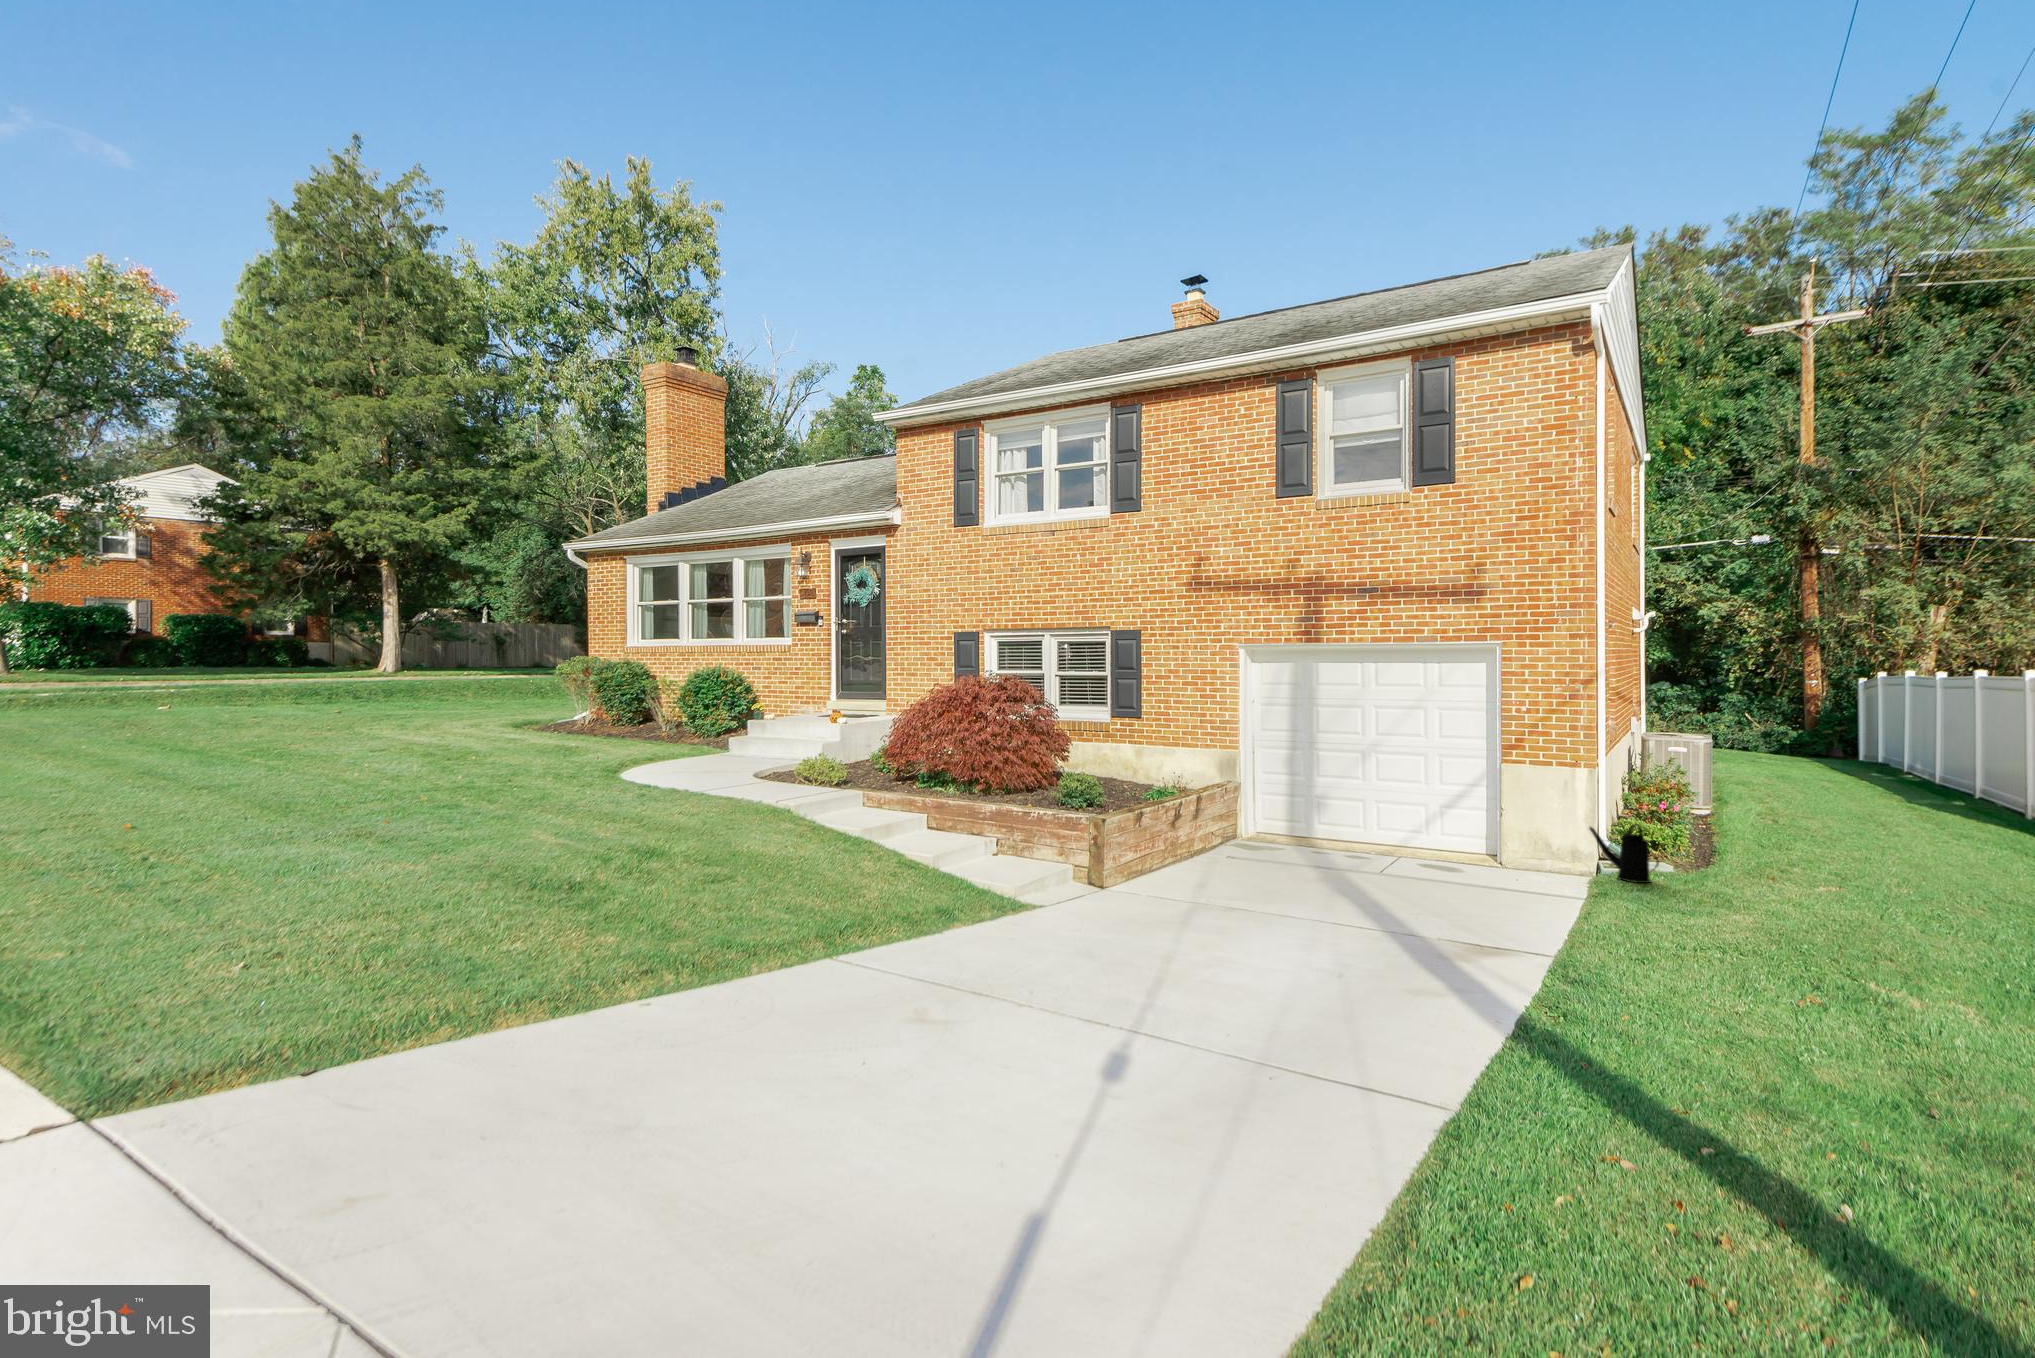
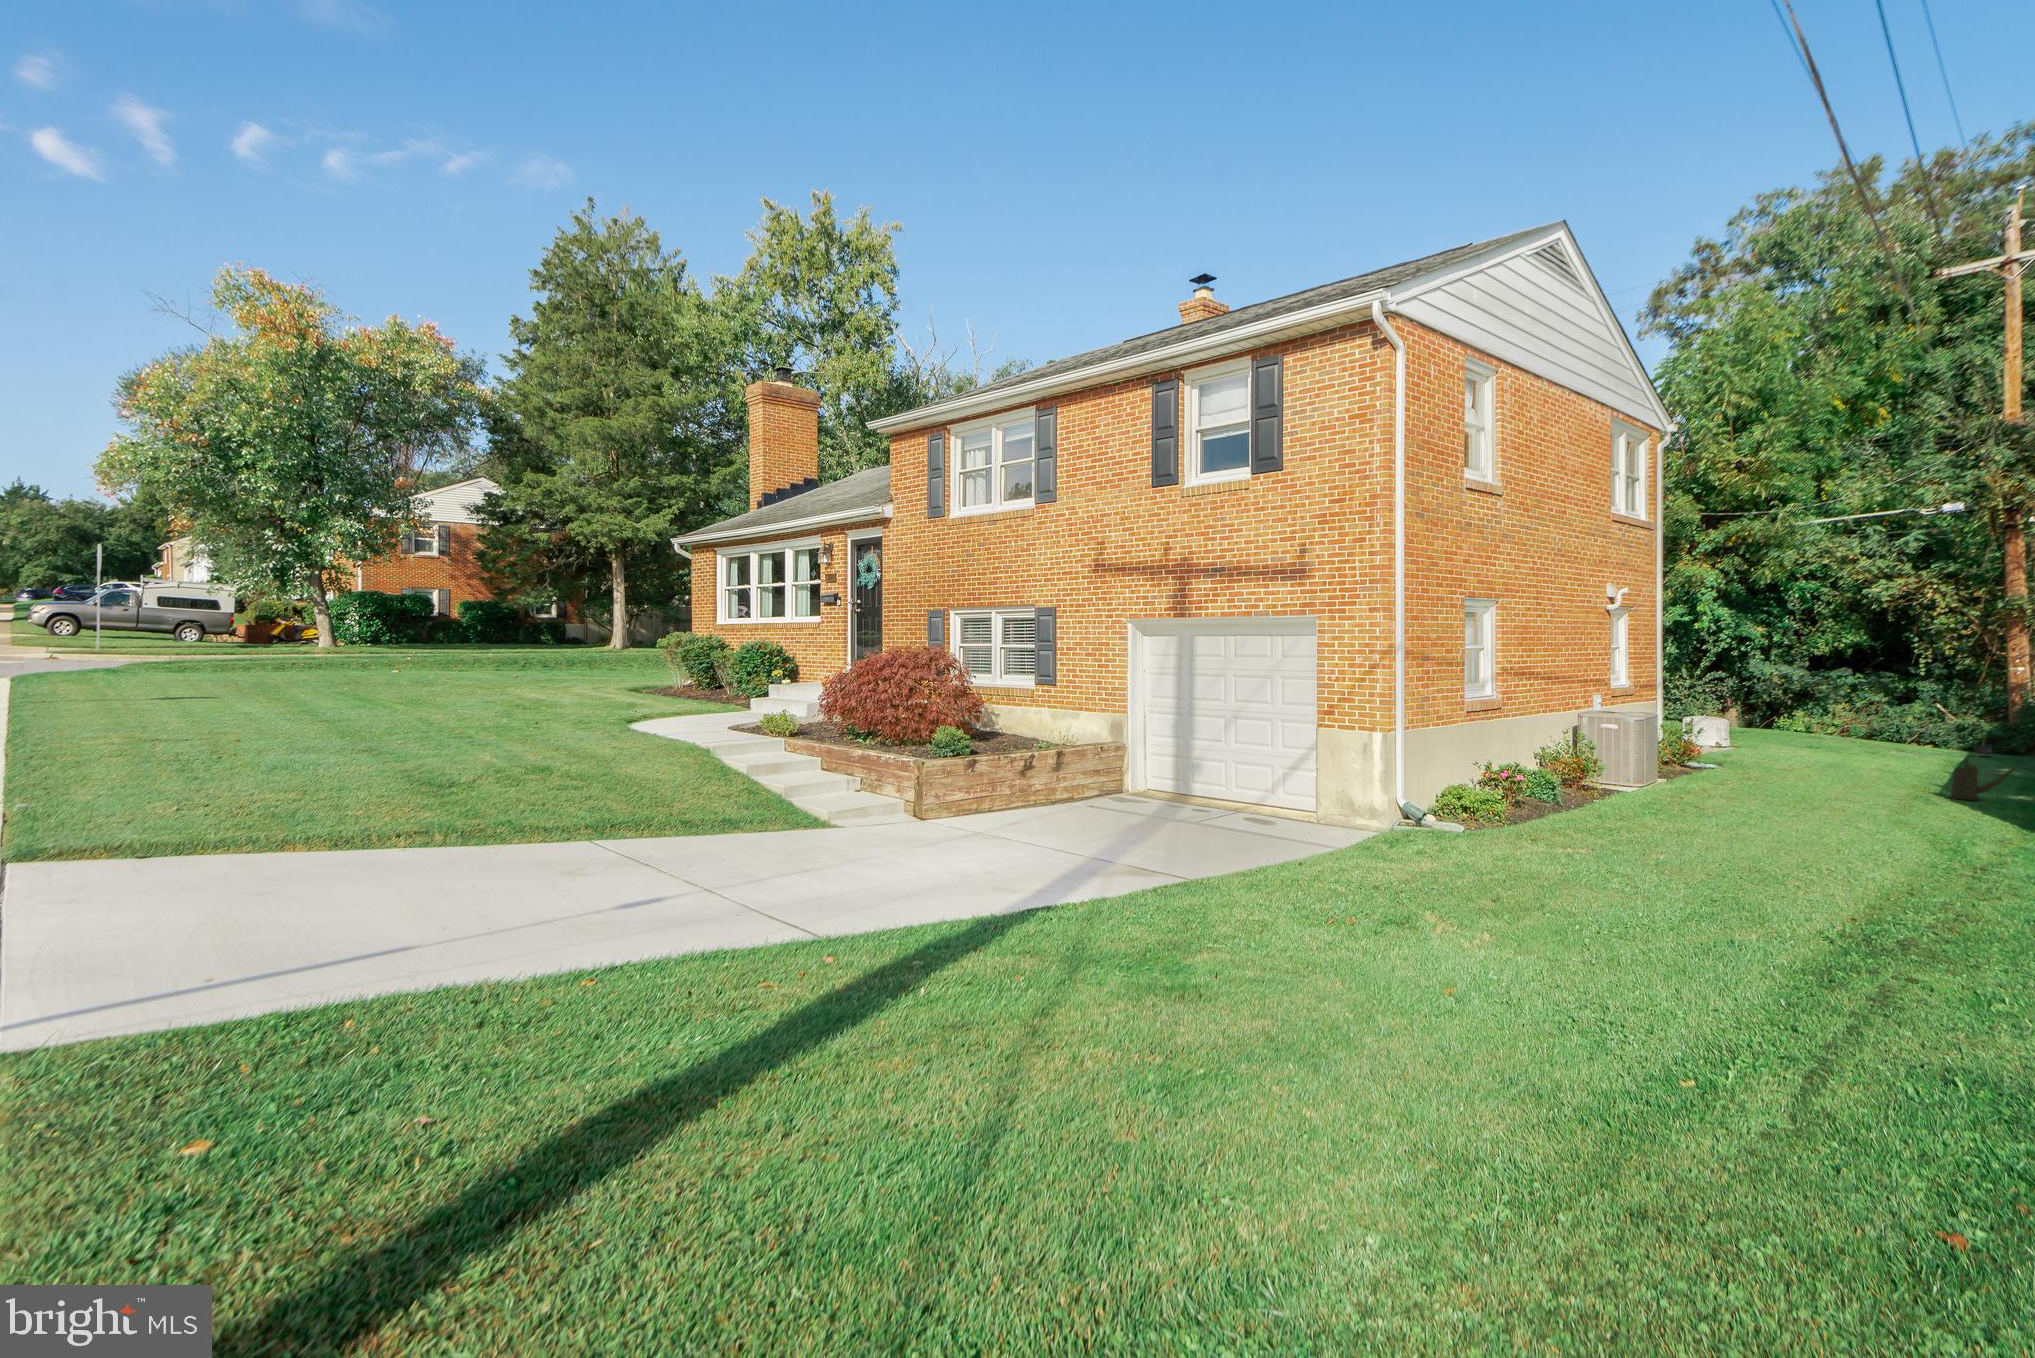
watering can: present [1589,824,1659,883] -> present [1942,757,2014,800]

